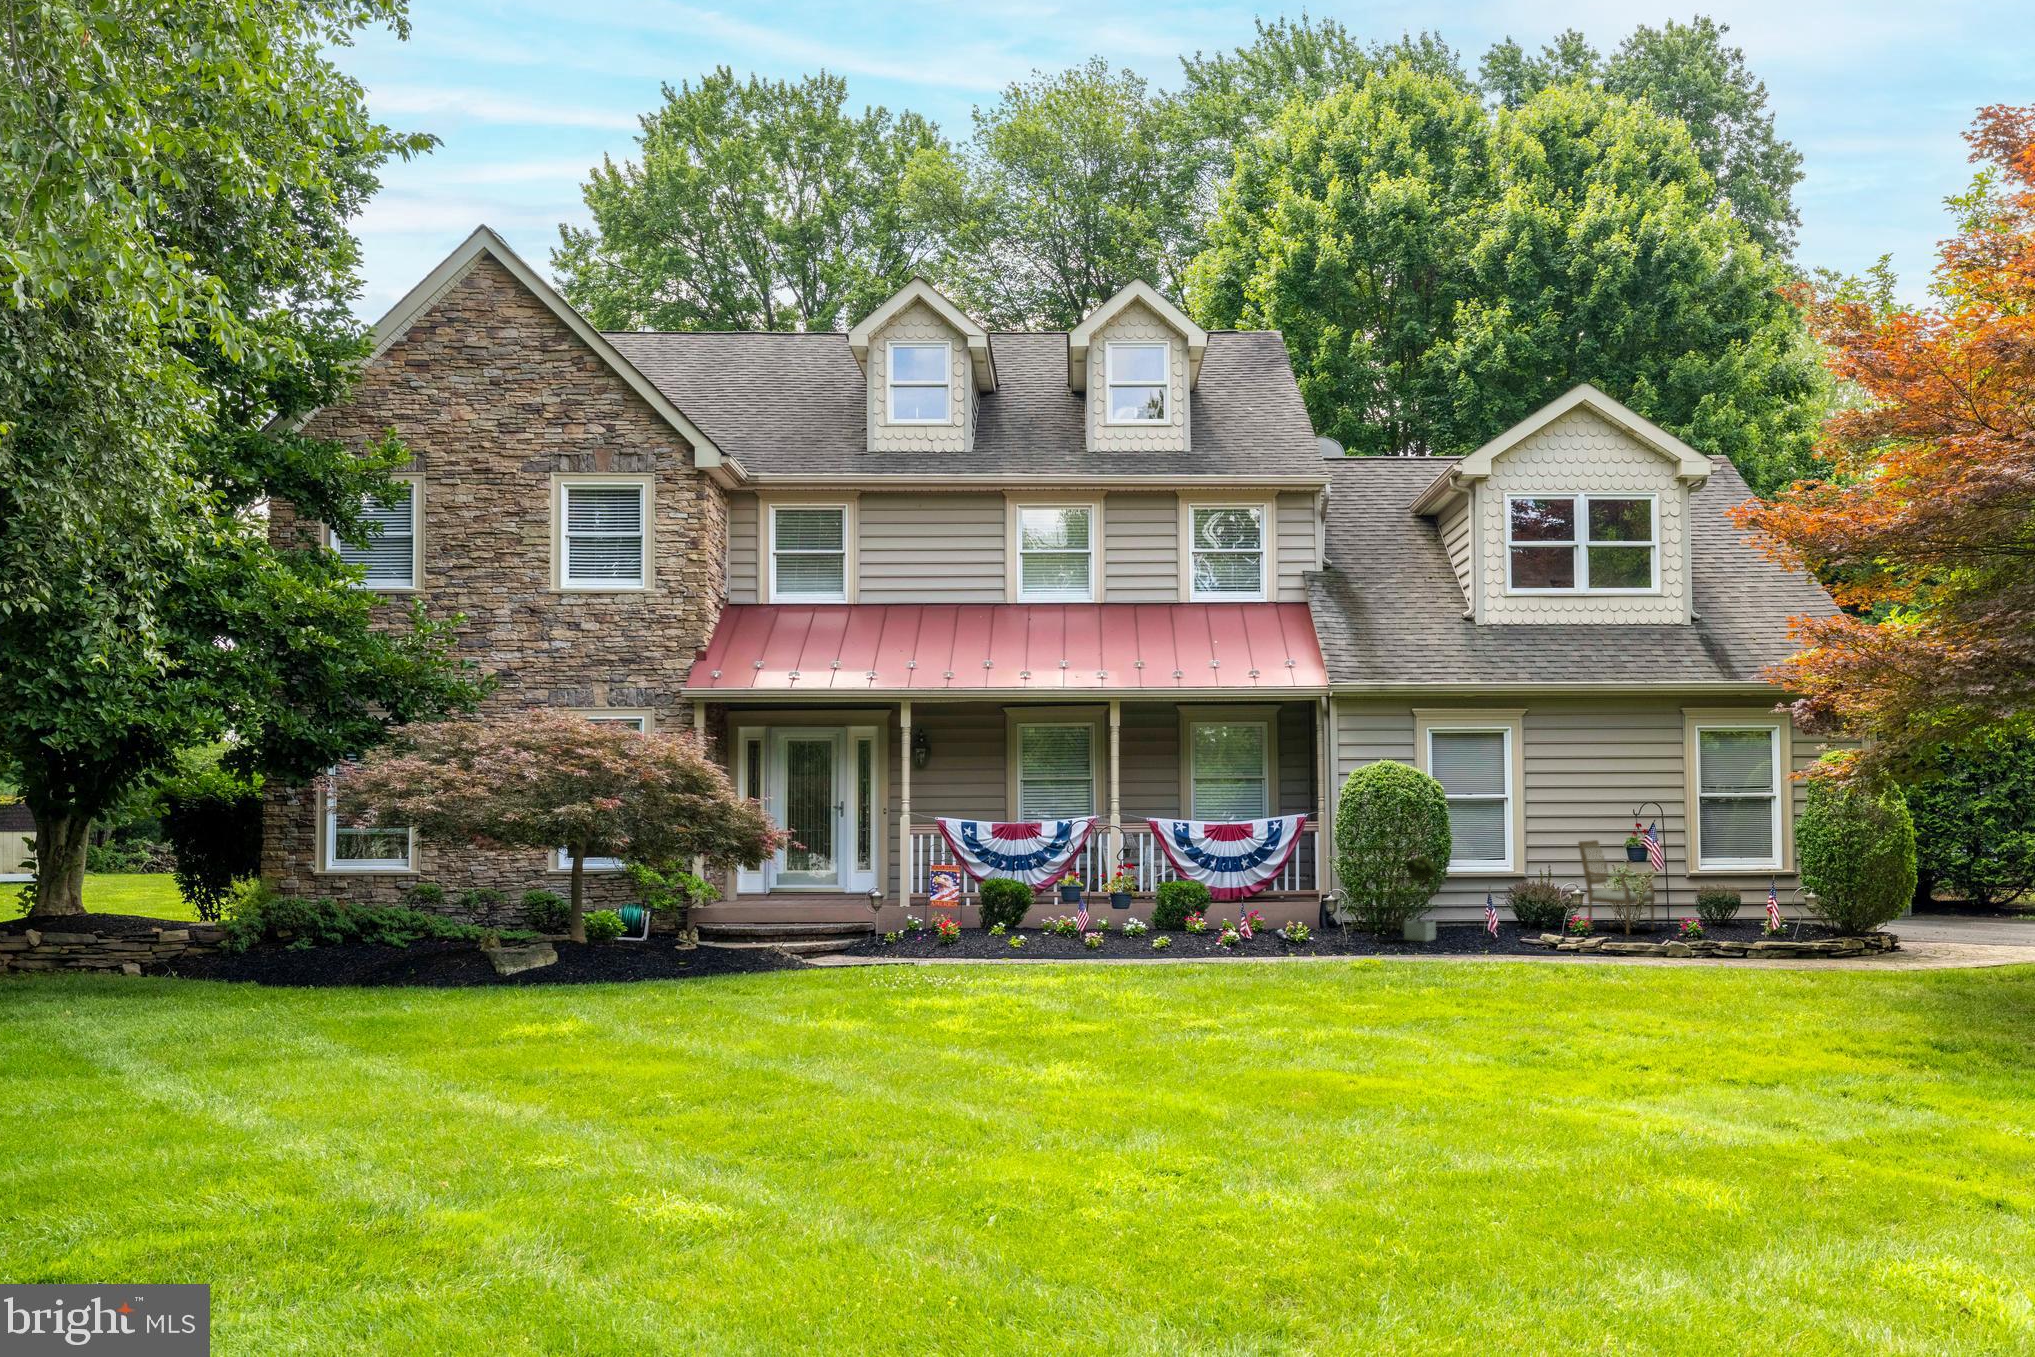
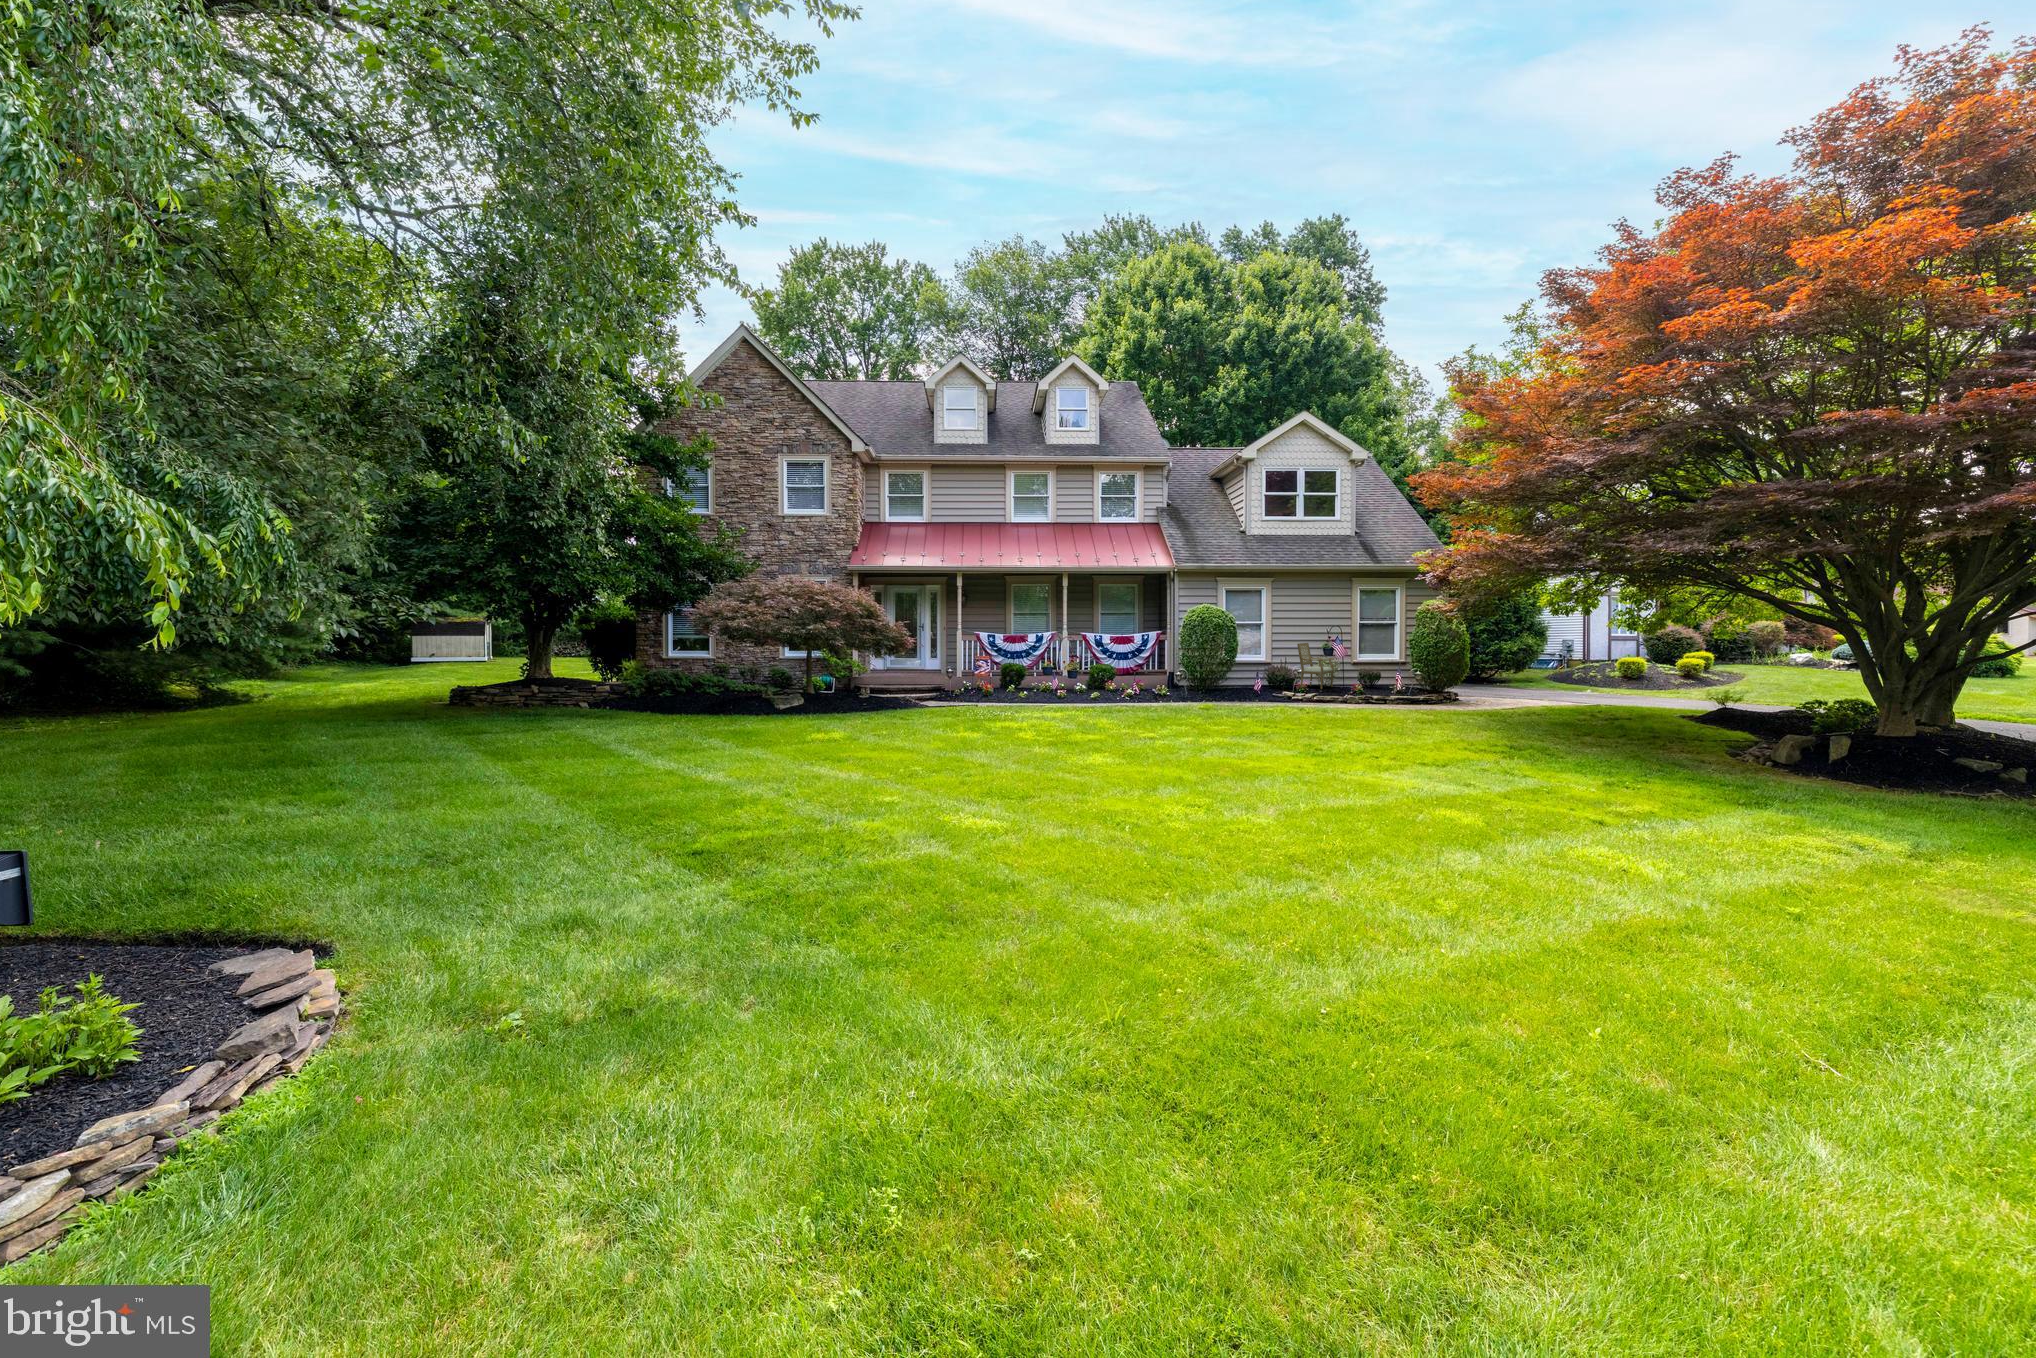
potted tree: present [1404,857,1436,941] -> none [1214,652,1232,694]

